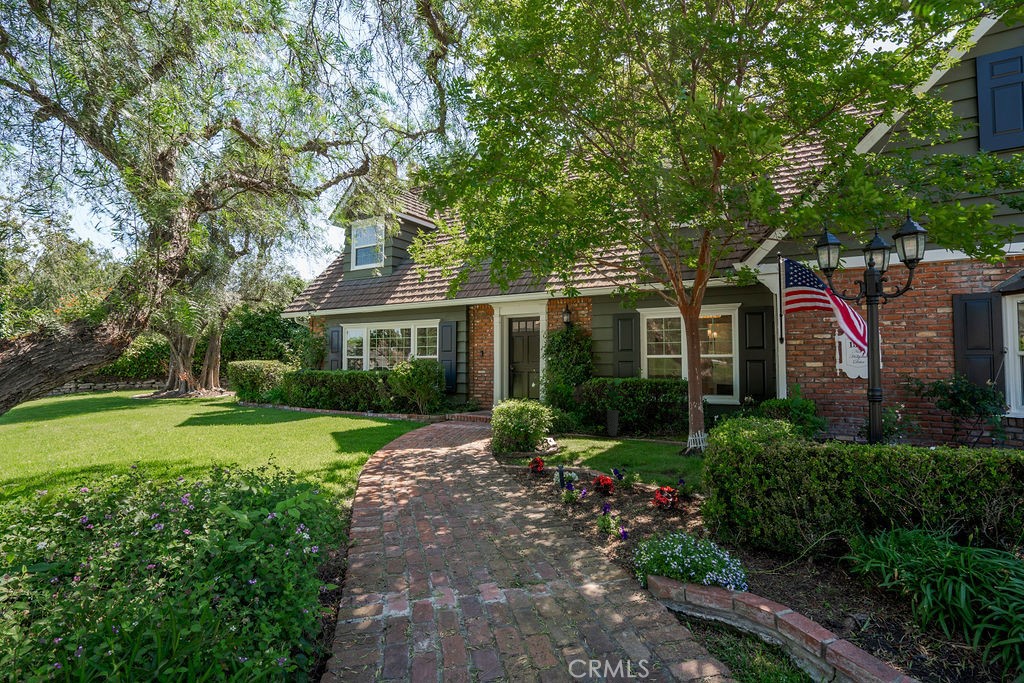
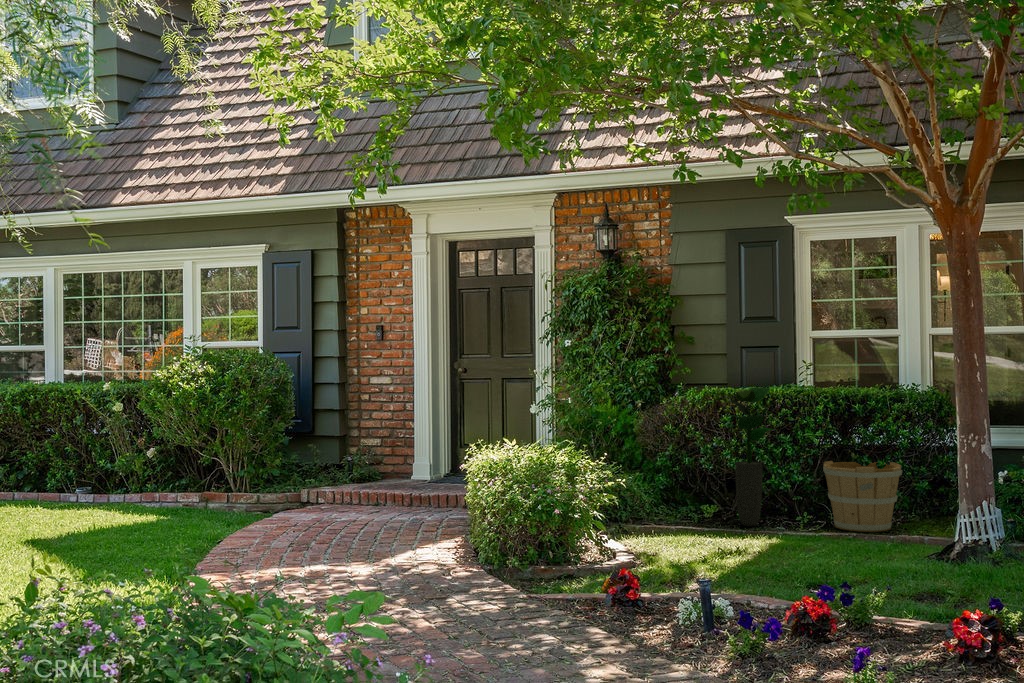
wooden bucket: none [644,411,676,441] -> present [823,461,902,532]

